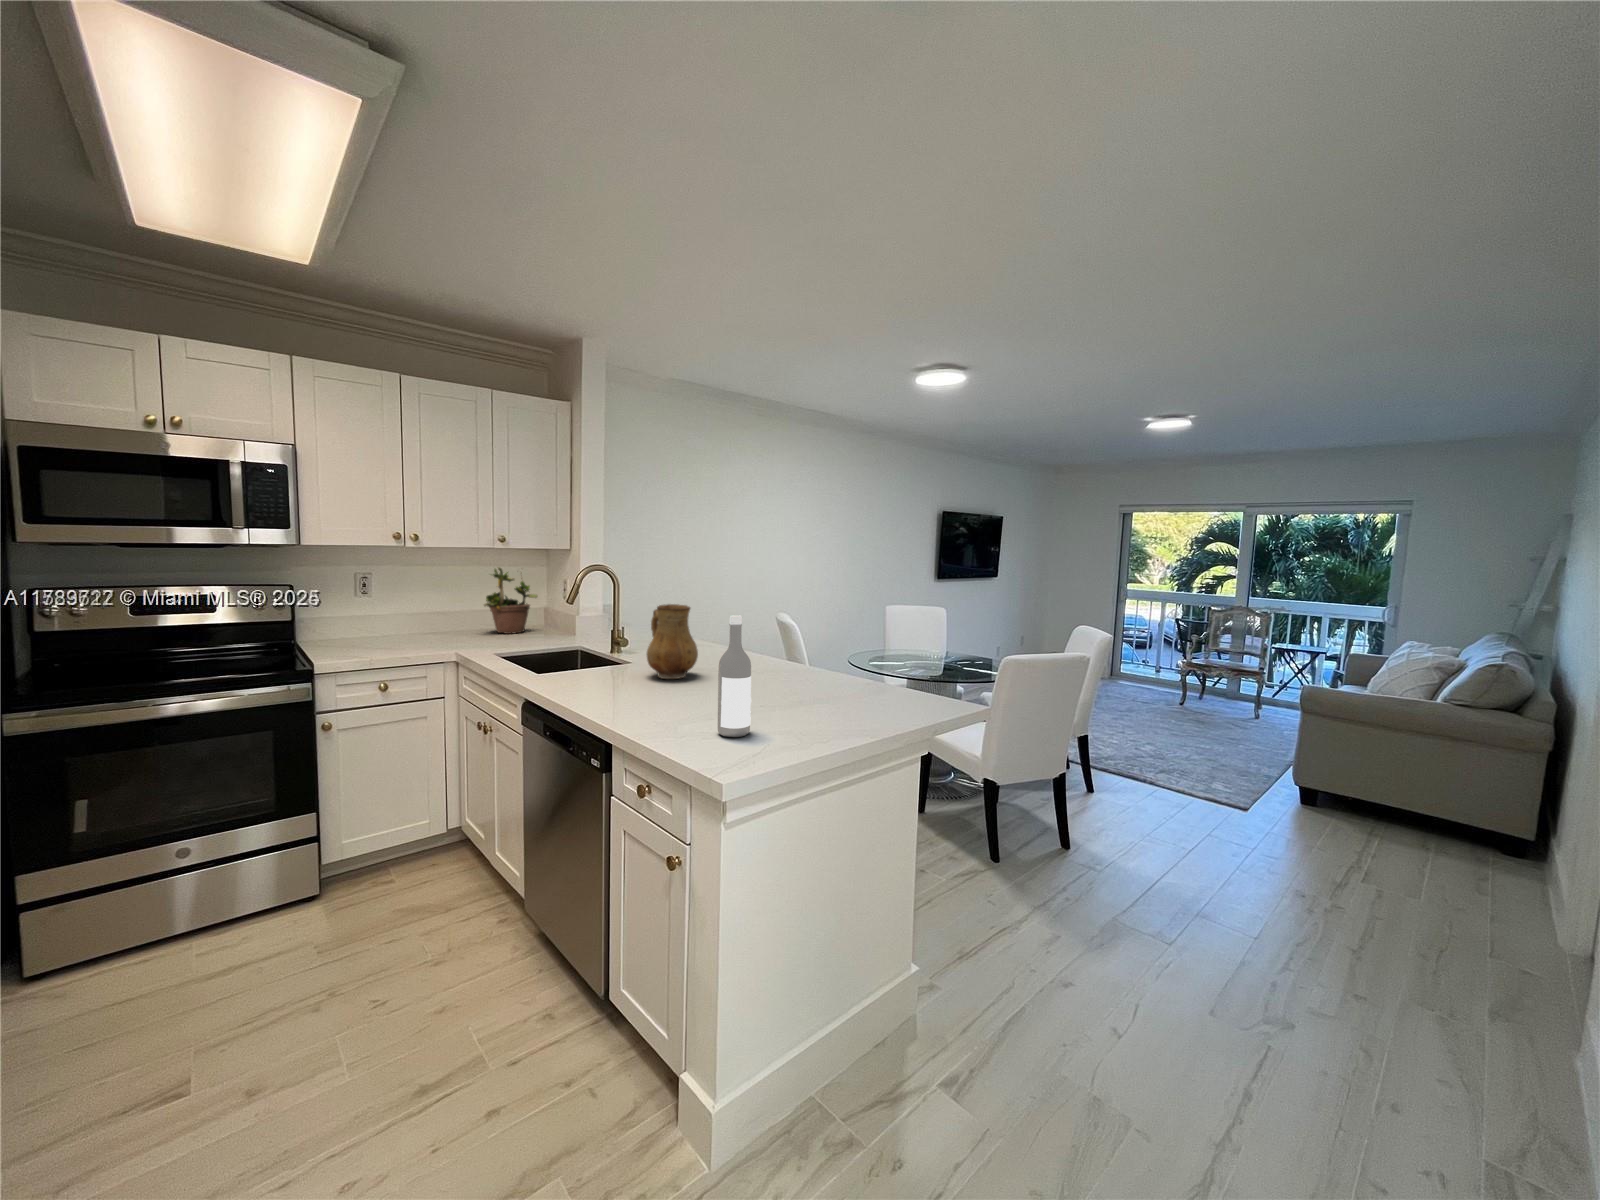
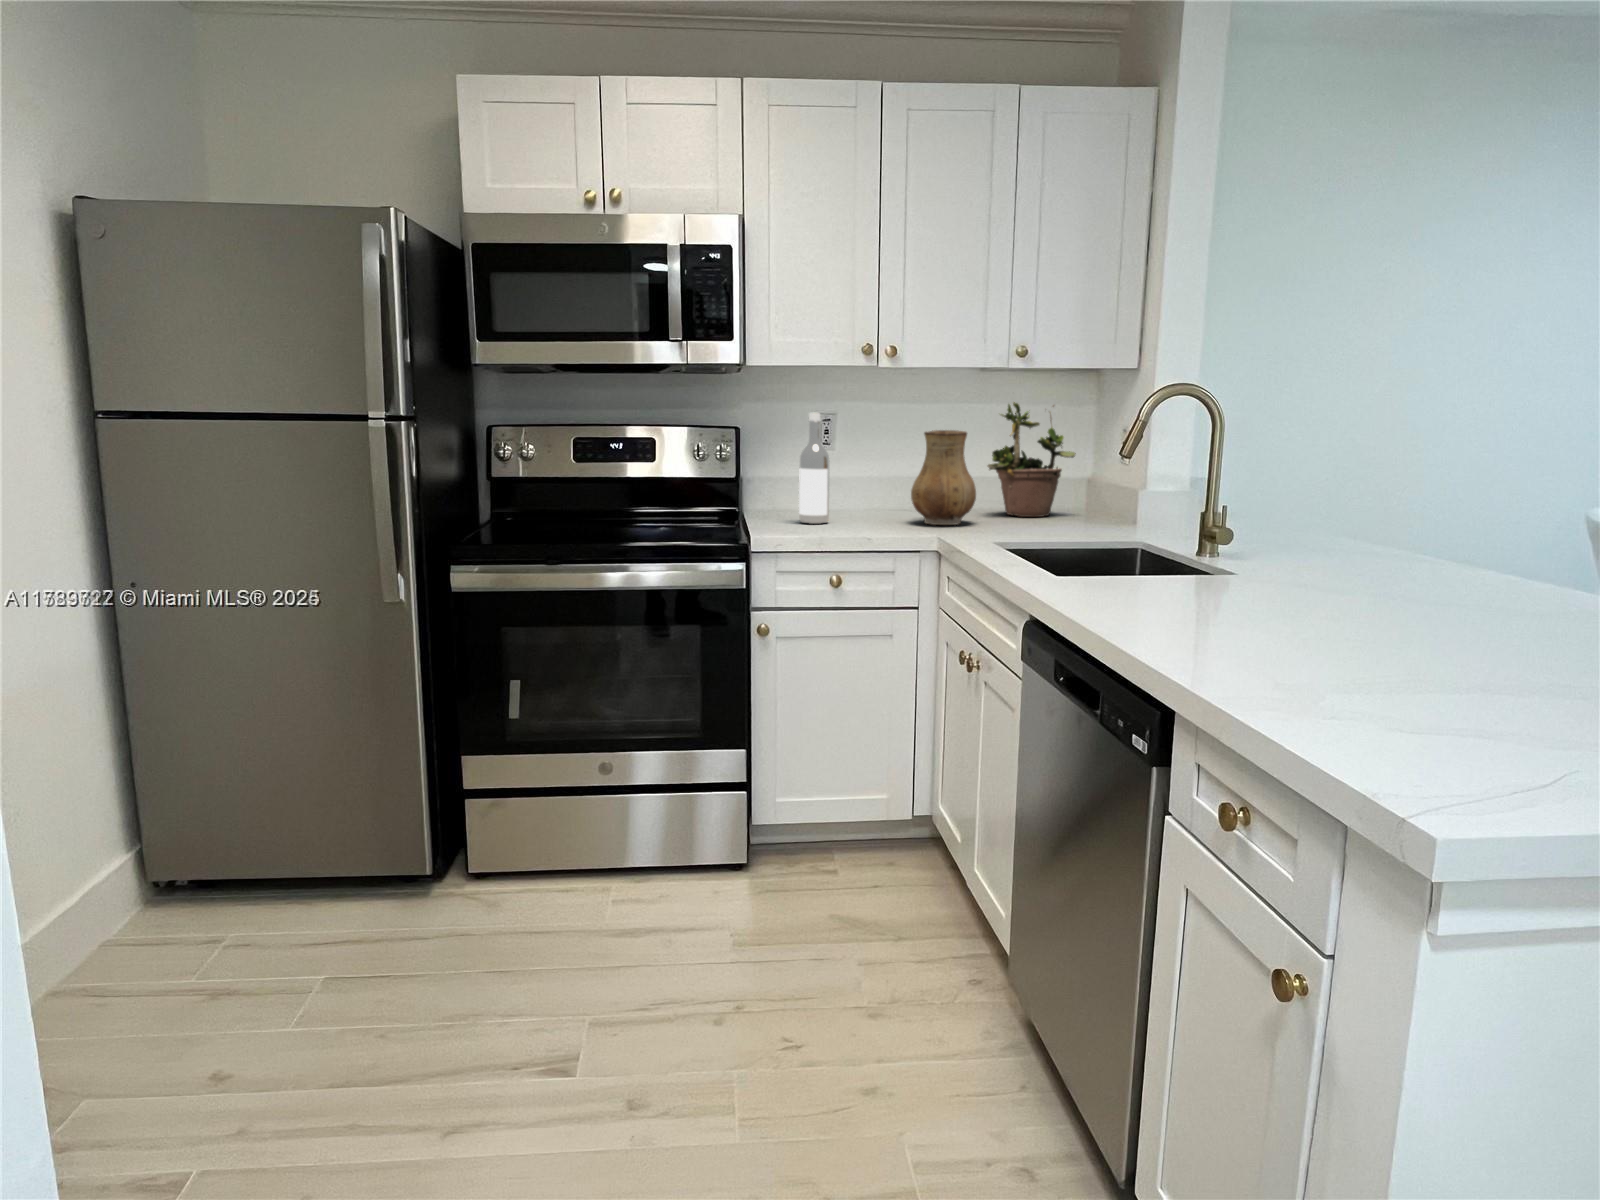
ceramic pitcher: present [647,604,698,679] -> present [911,430,976,525]
wine bottle: present [718,615,751,737] -> present [799,413,829,524]

